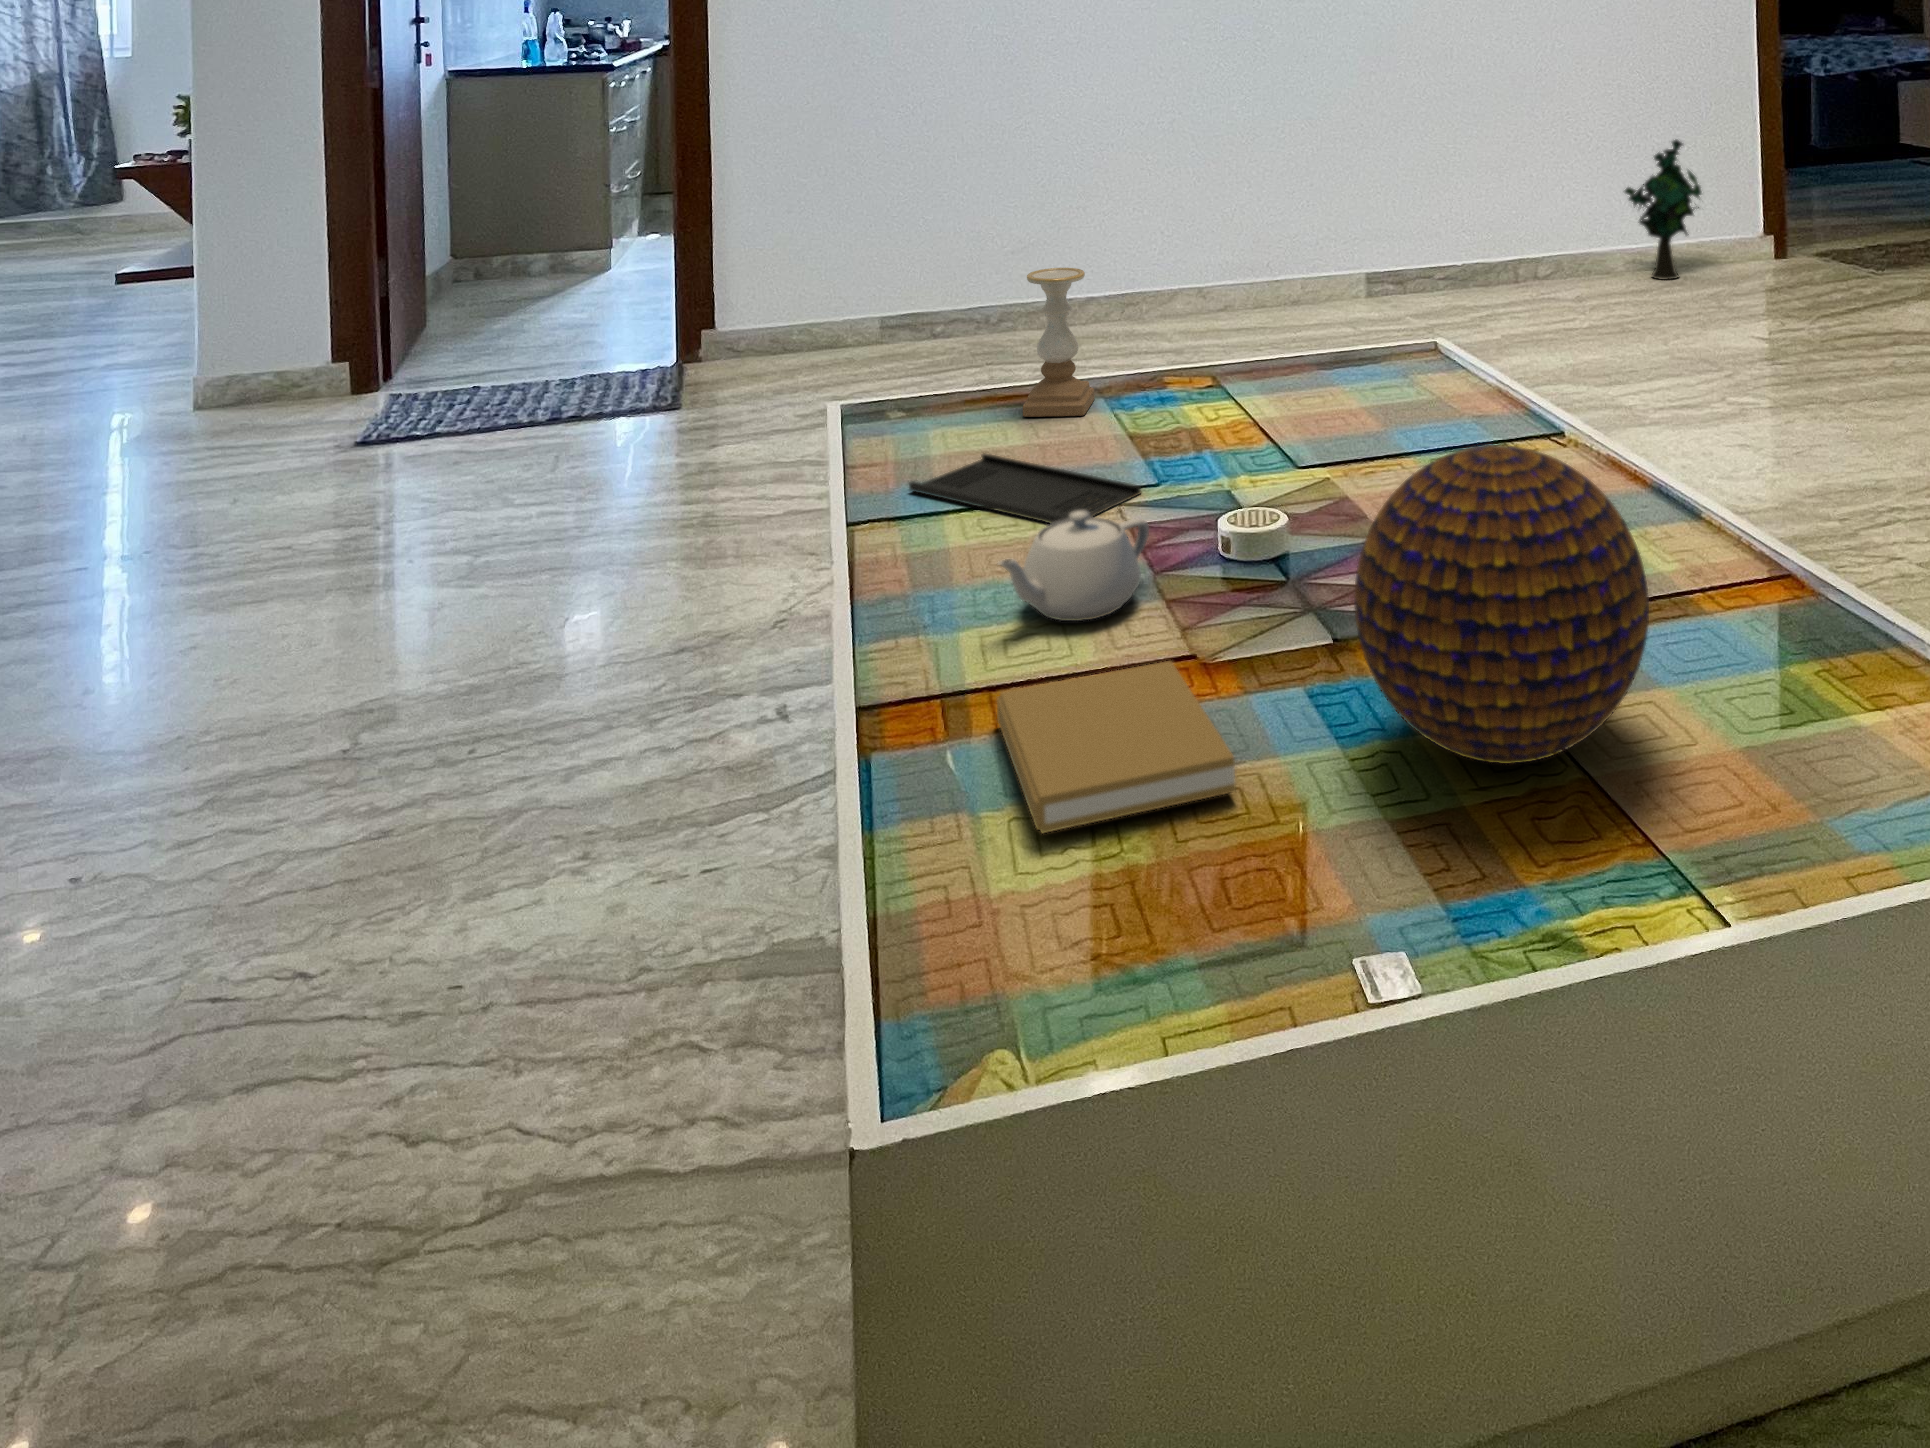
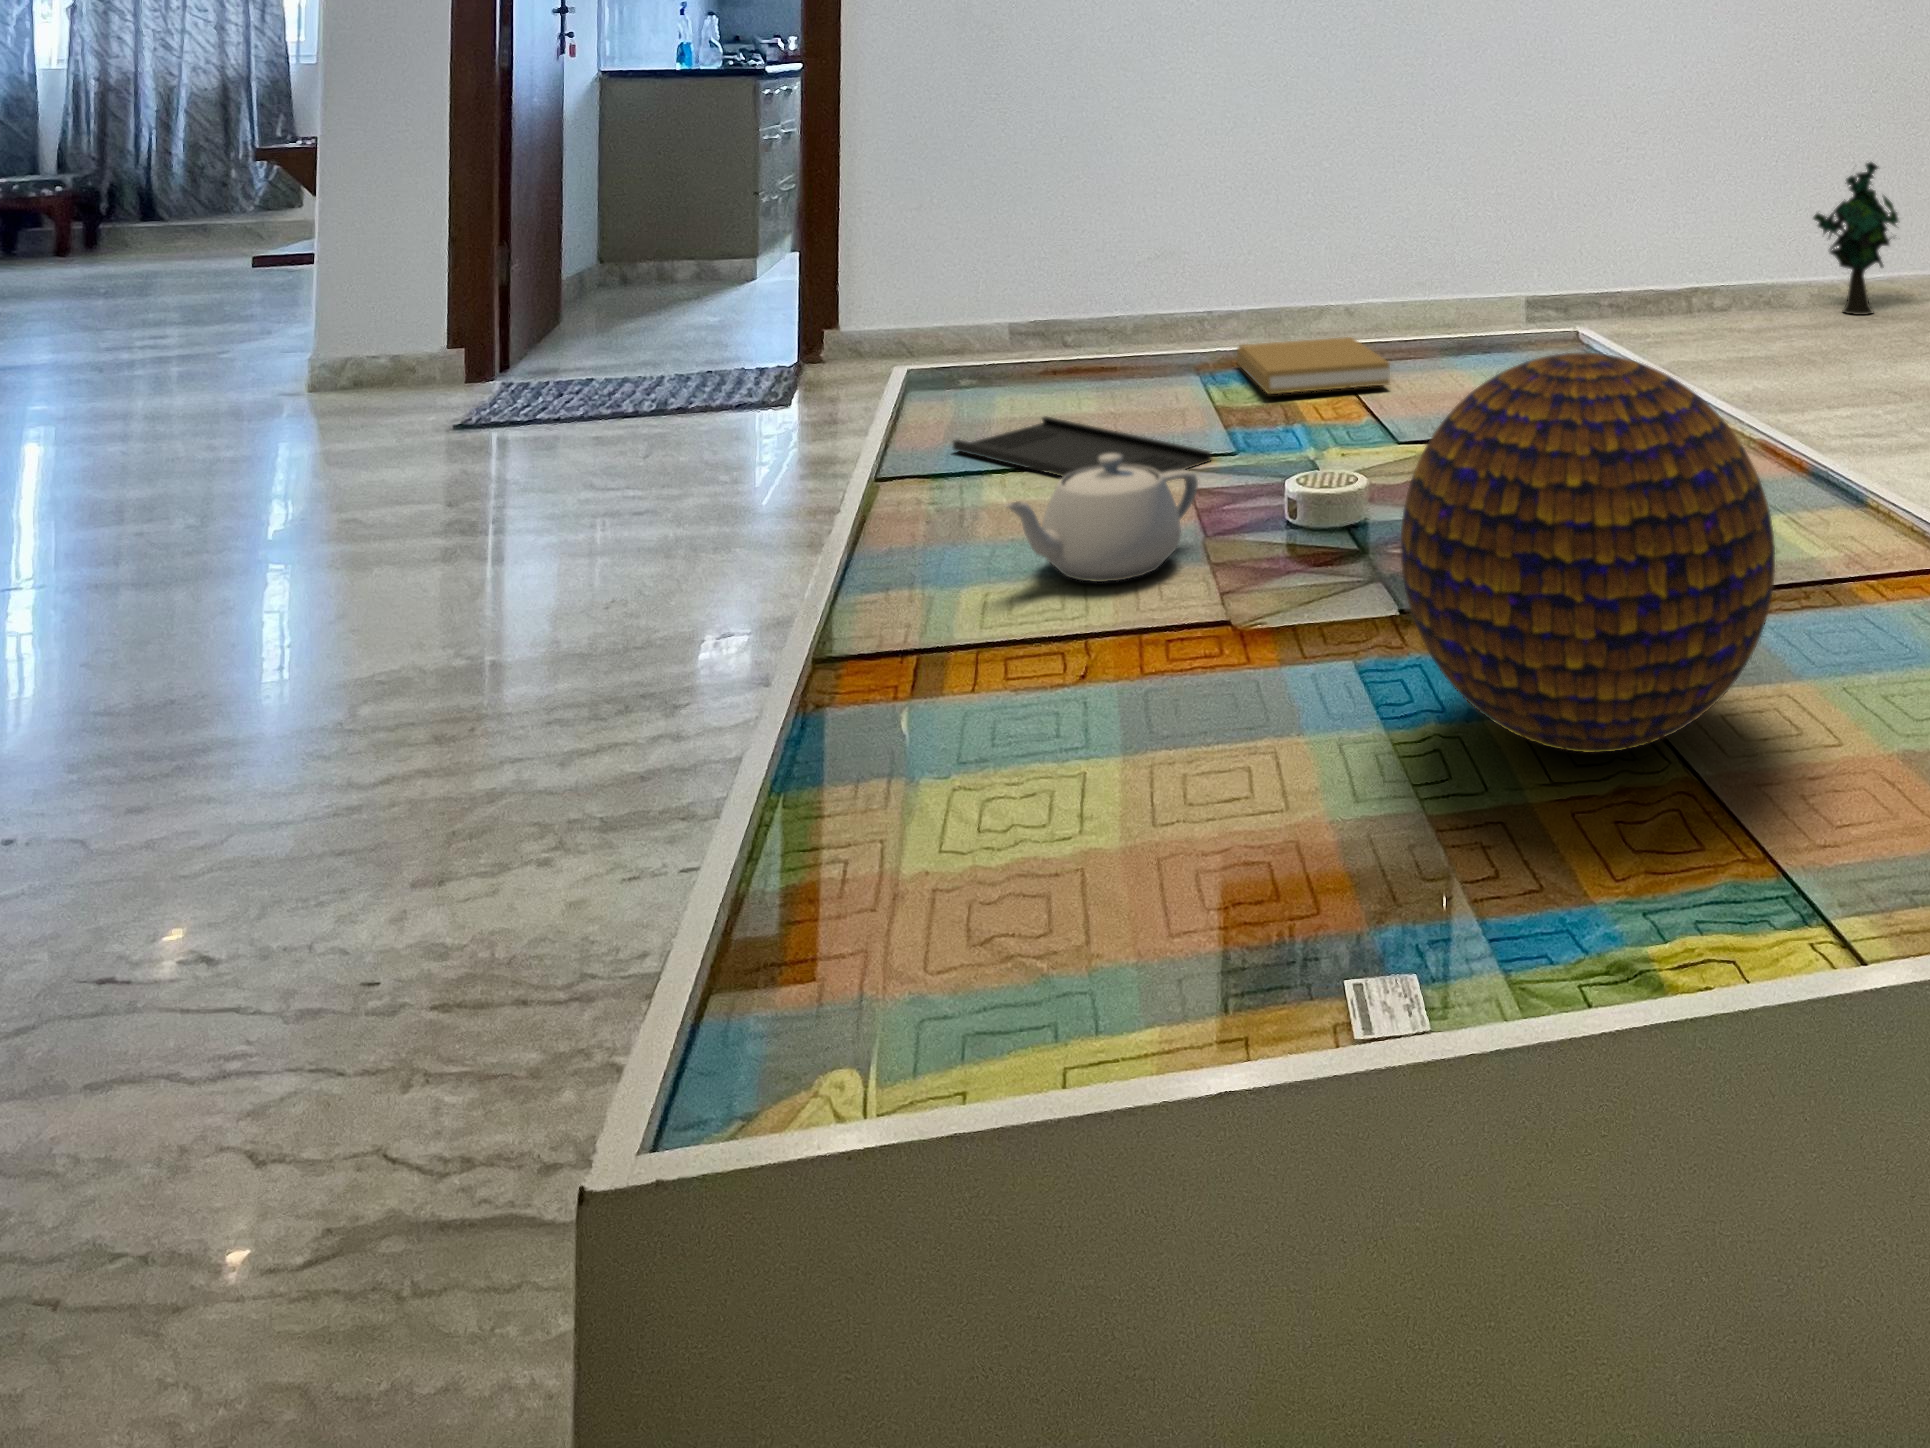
candle holder: present [1023,268,1095,417] -> none [1101,223,1185,387]
book: present [997,661,1236,833] -> present [1237,337,1390,394]

